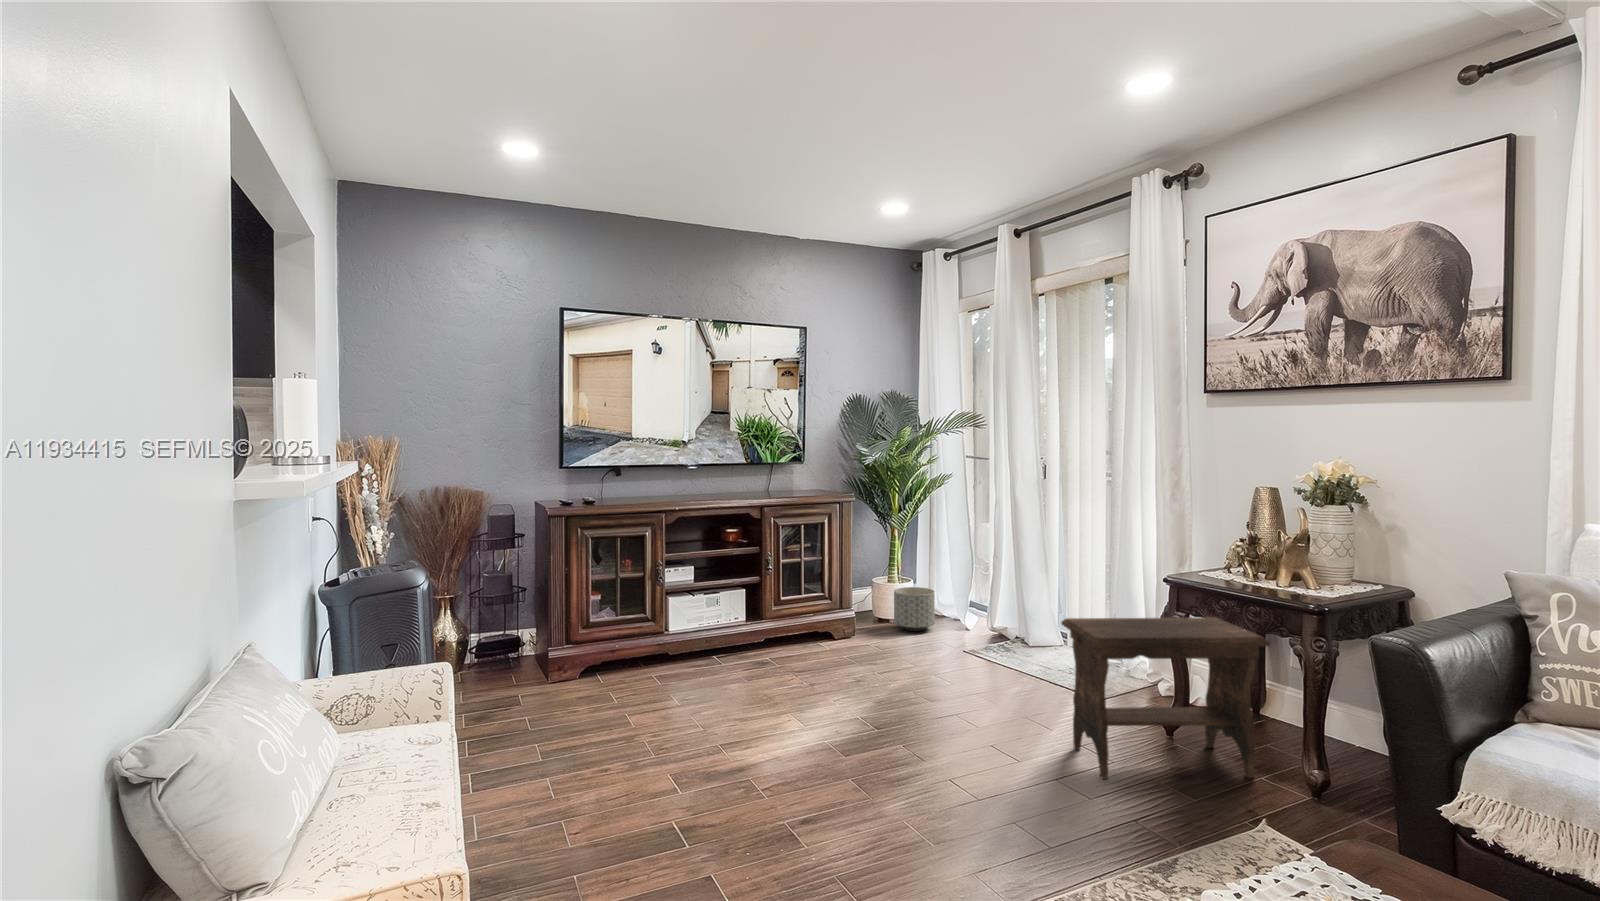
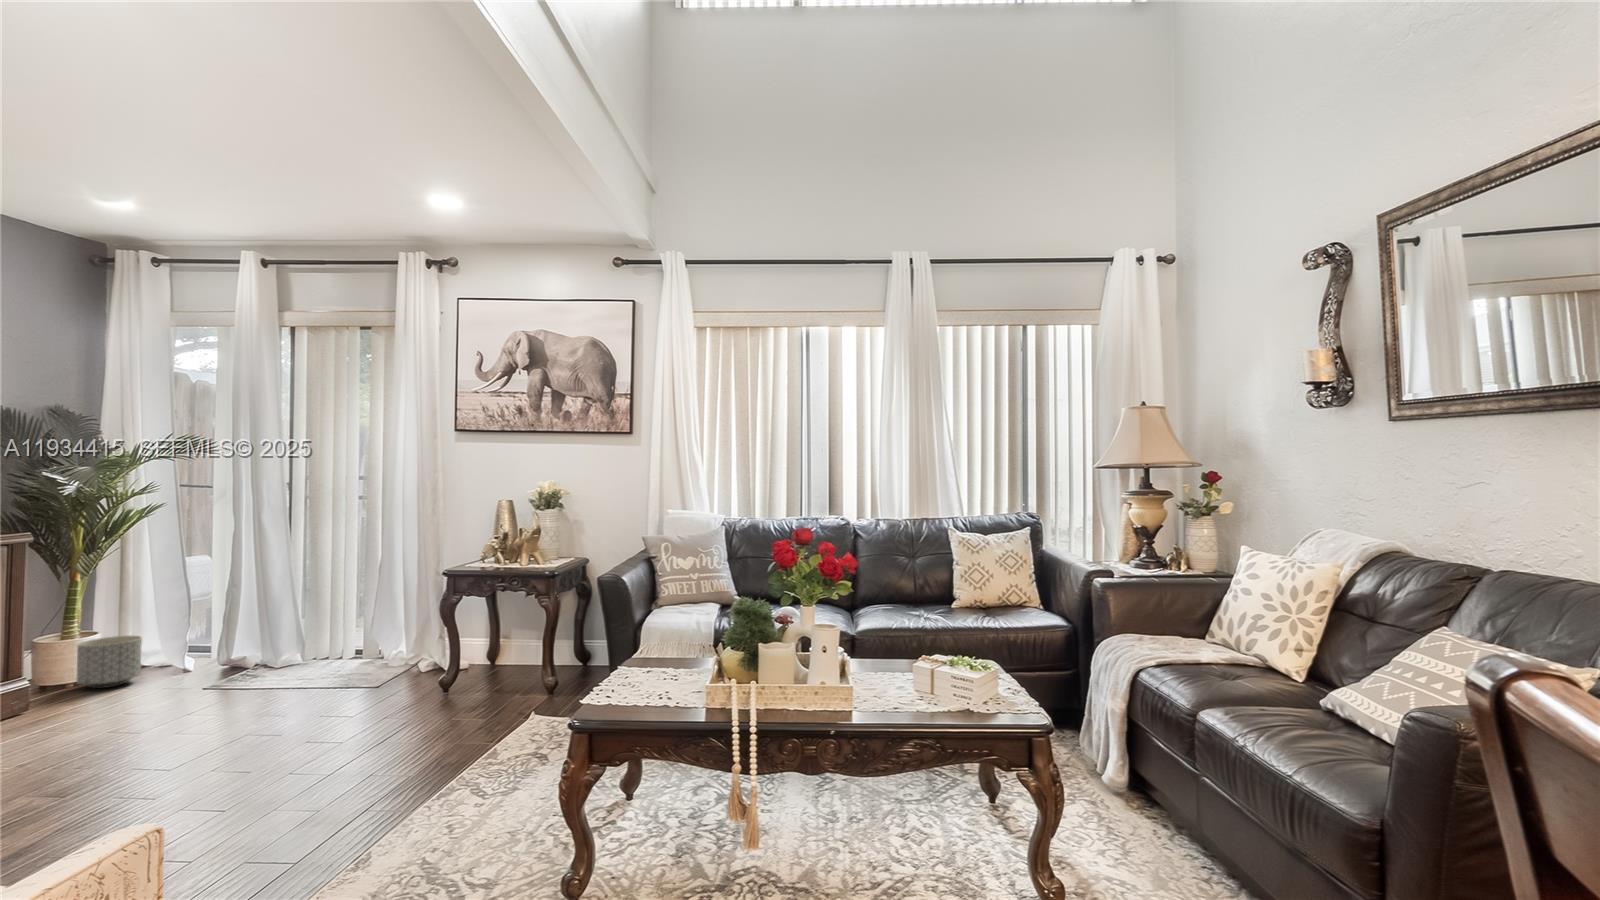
footstool: present [1061,617,1270,779] -> none [369,594,524,729]

